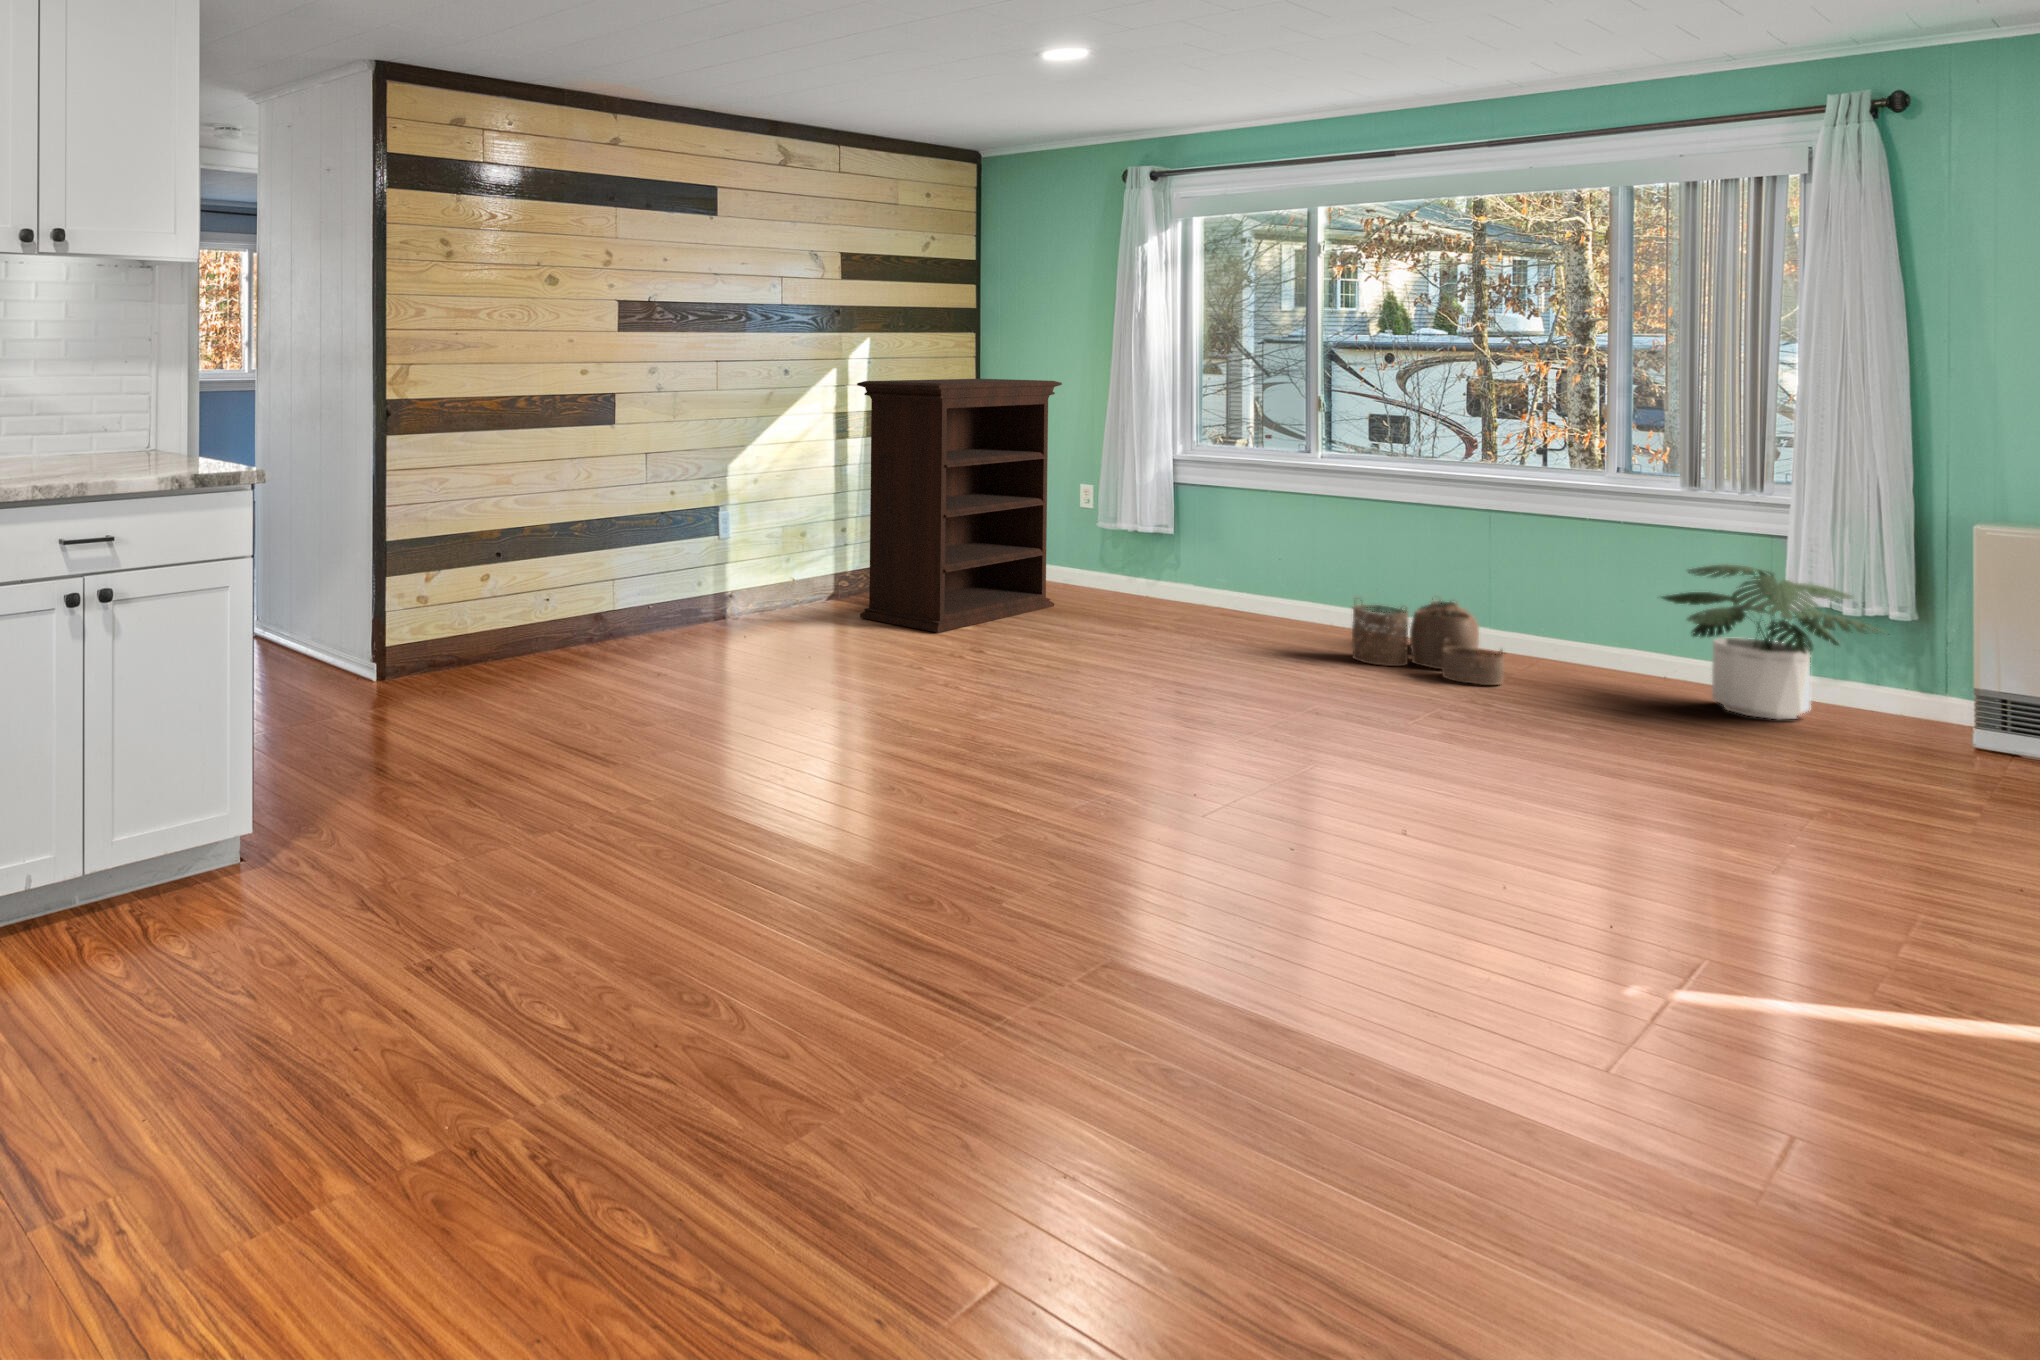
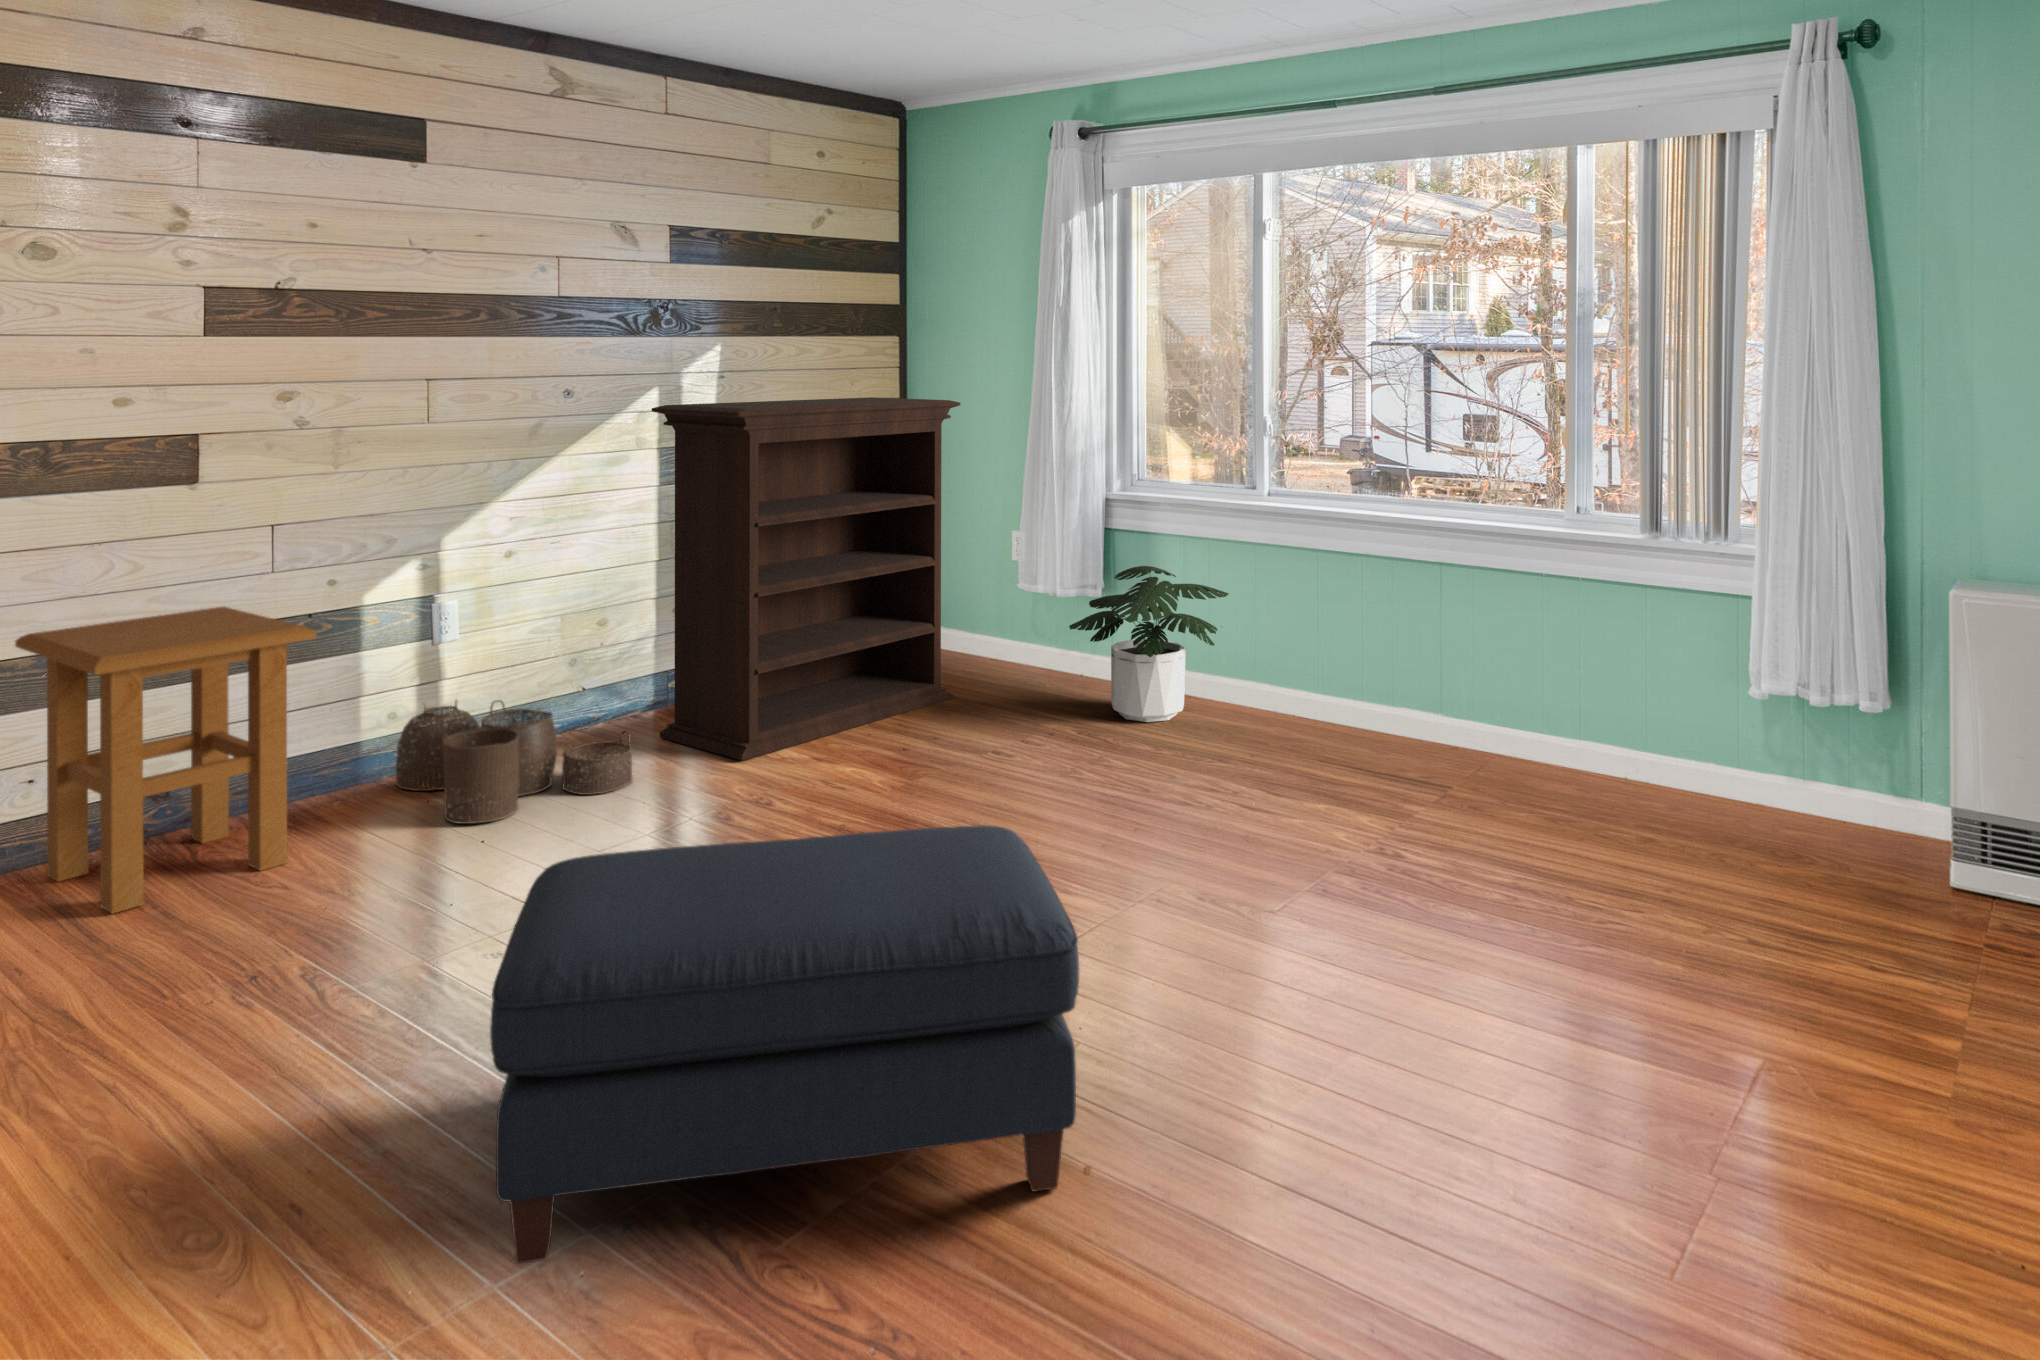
side table: none [548,505,720,681] -> present [15,606,317,914]
potted plant: present [1661,564,1889,719] -> present [1069,566,1229,722]
woven basket: present [1352,599,1504,685] -> present [396,700,633,824]
ottoman: none [1003,632,1381,821] -> present [490,826,1079,1264]

